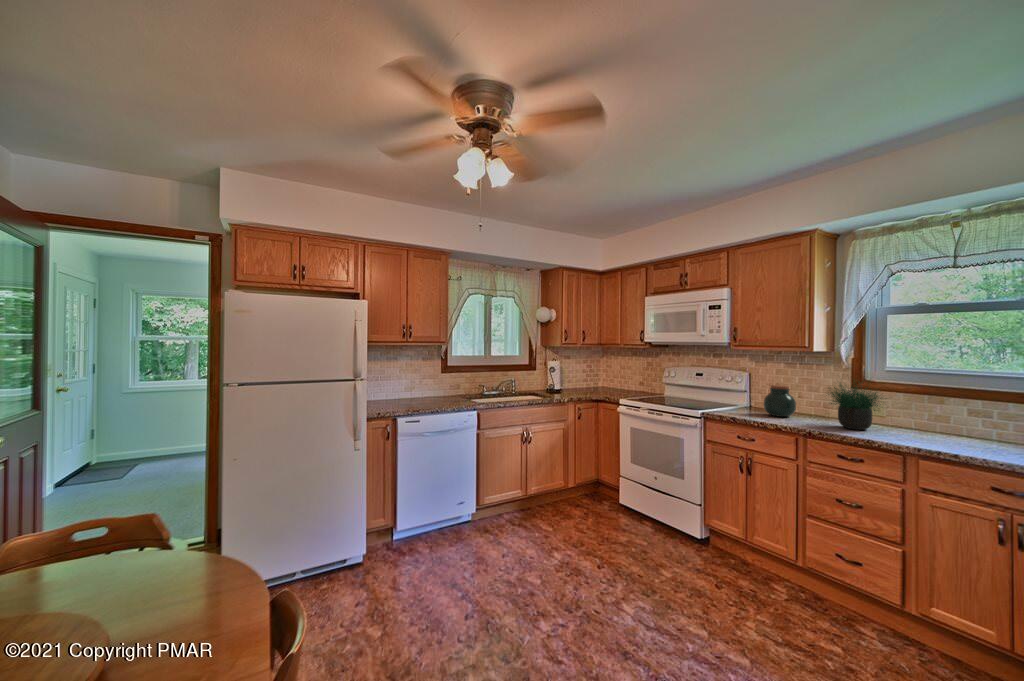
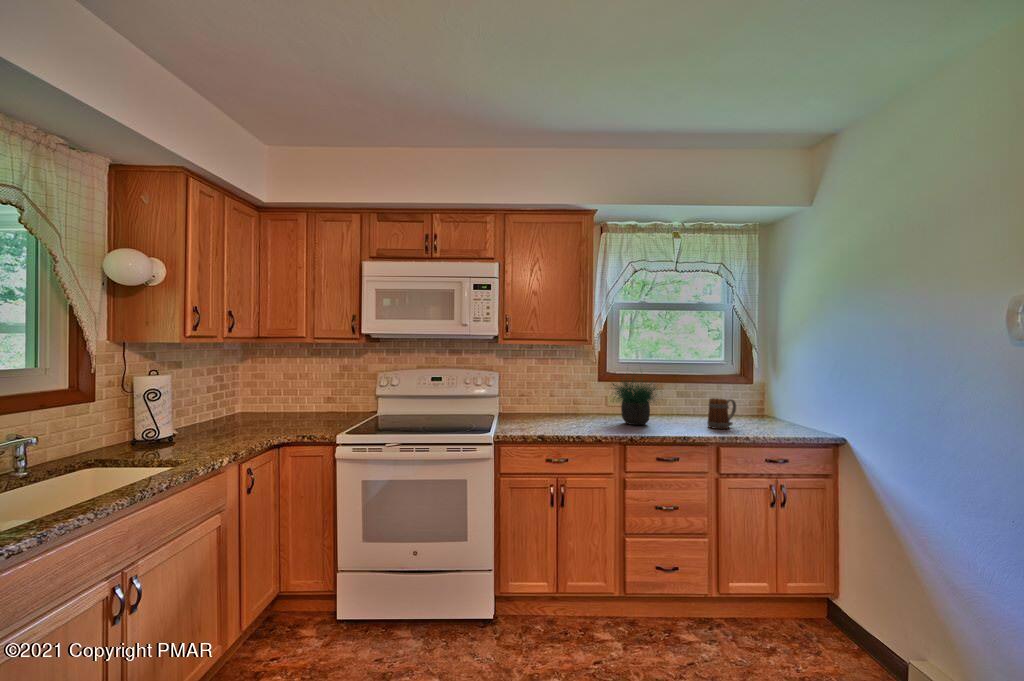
jar: present [764,385,796,417] -> none [541,386,574,423]
mug: none [937,413,986,449] -> present [707,398,736,429]

